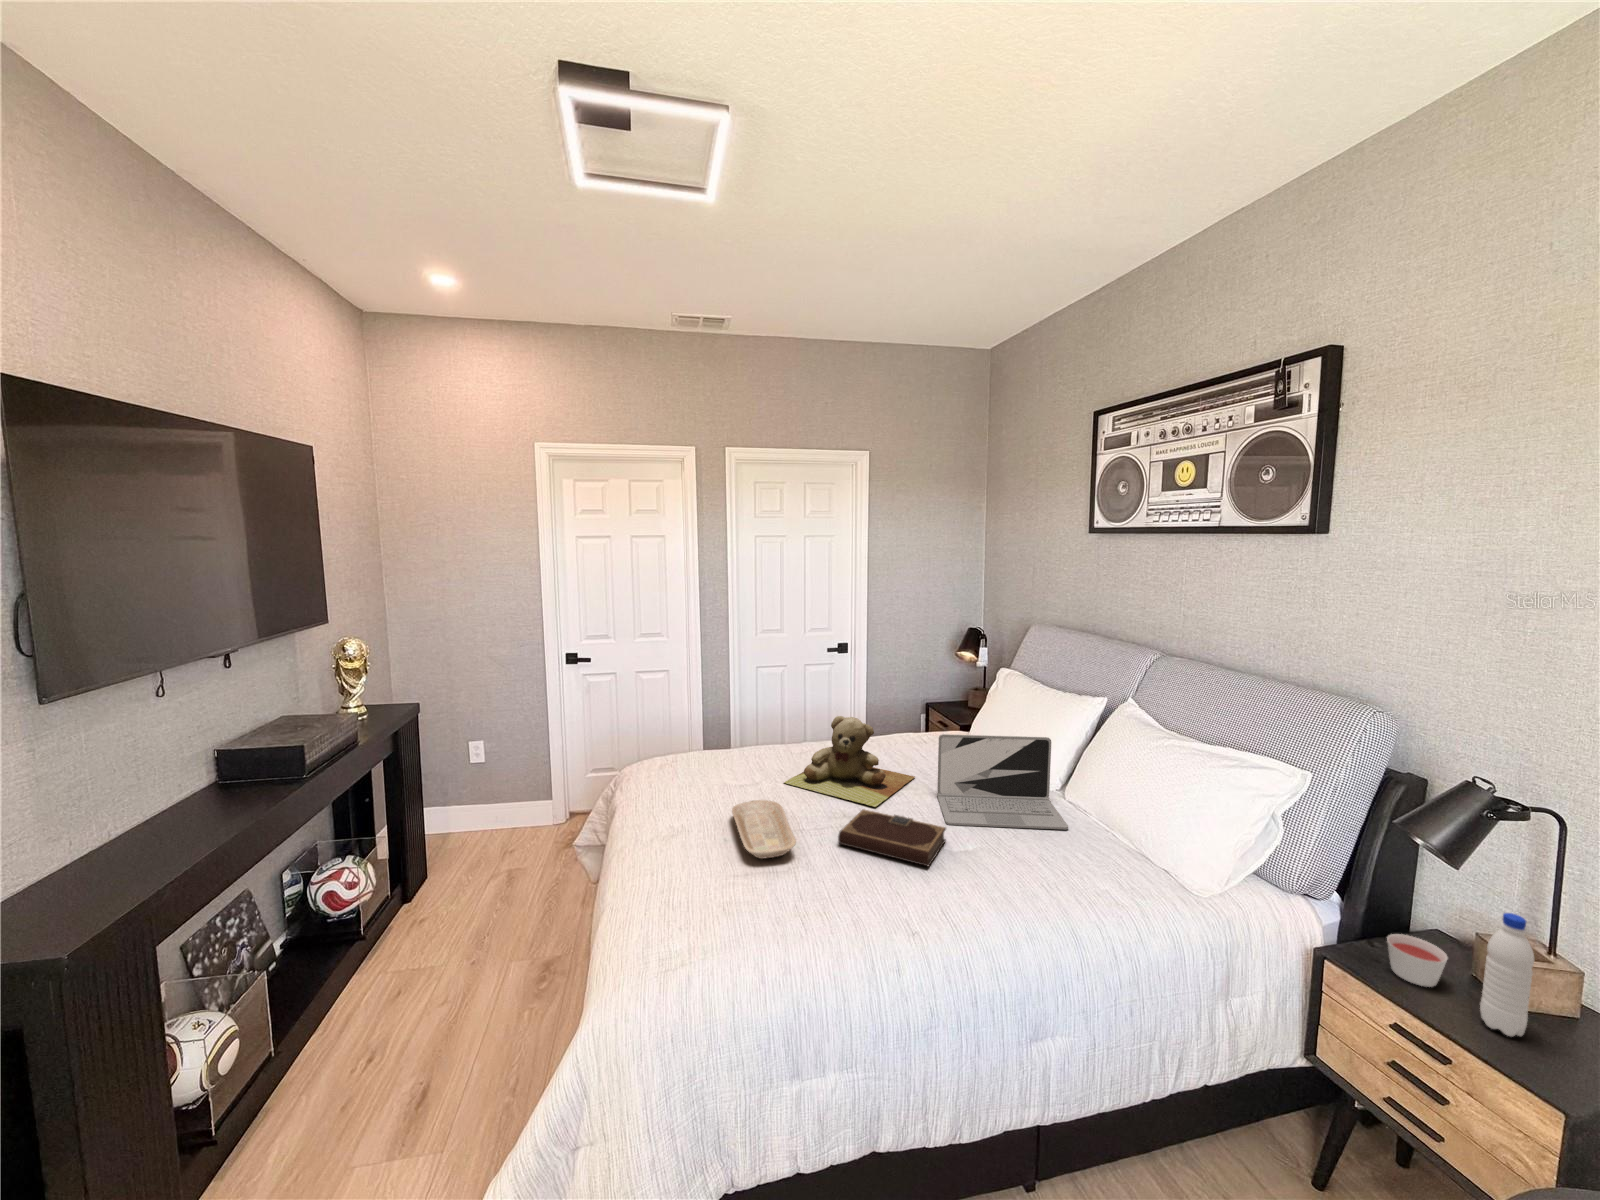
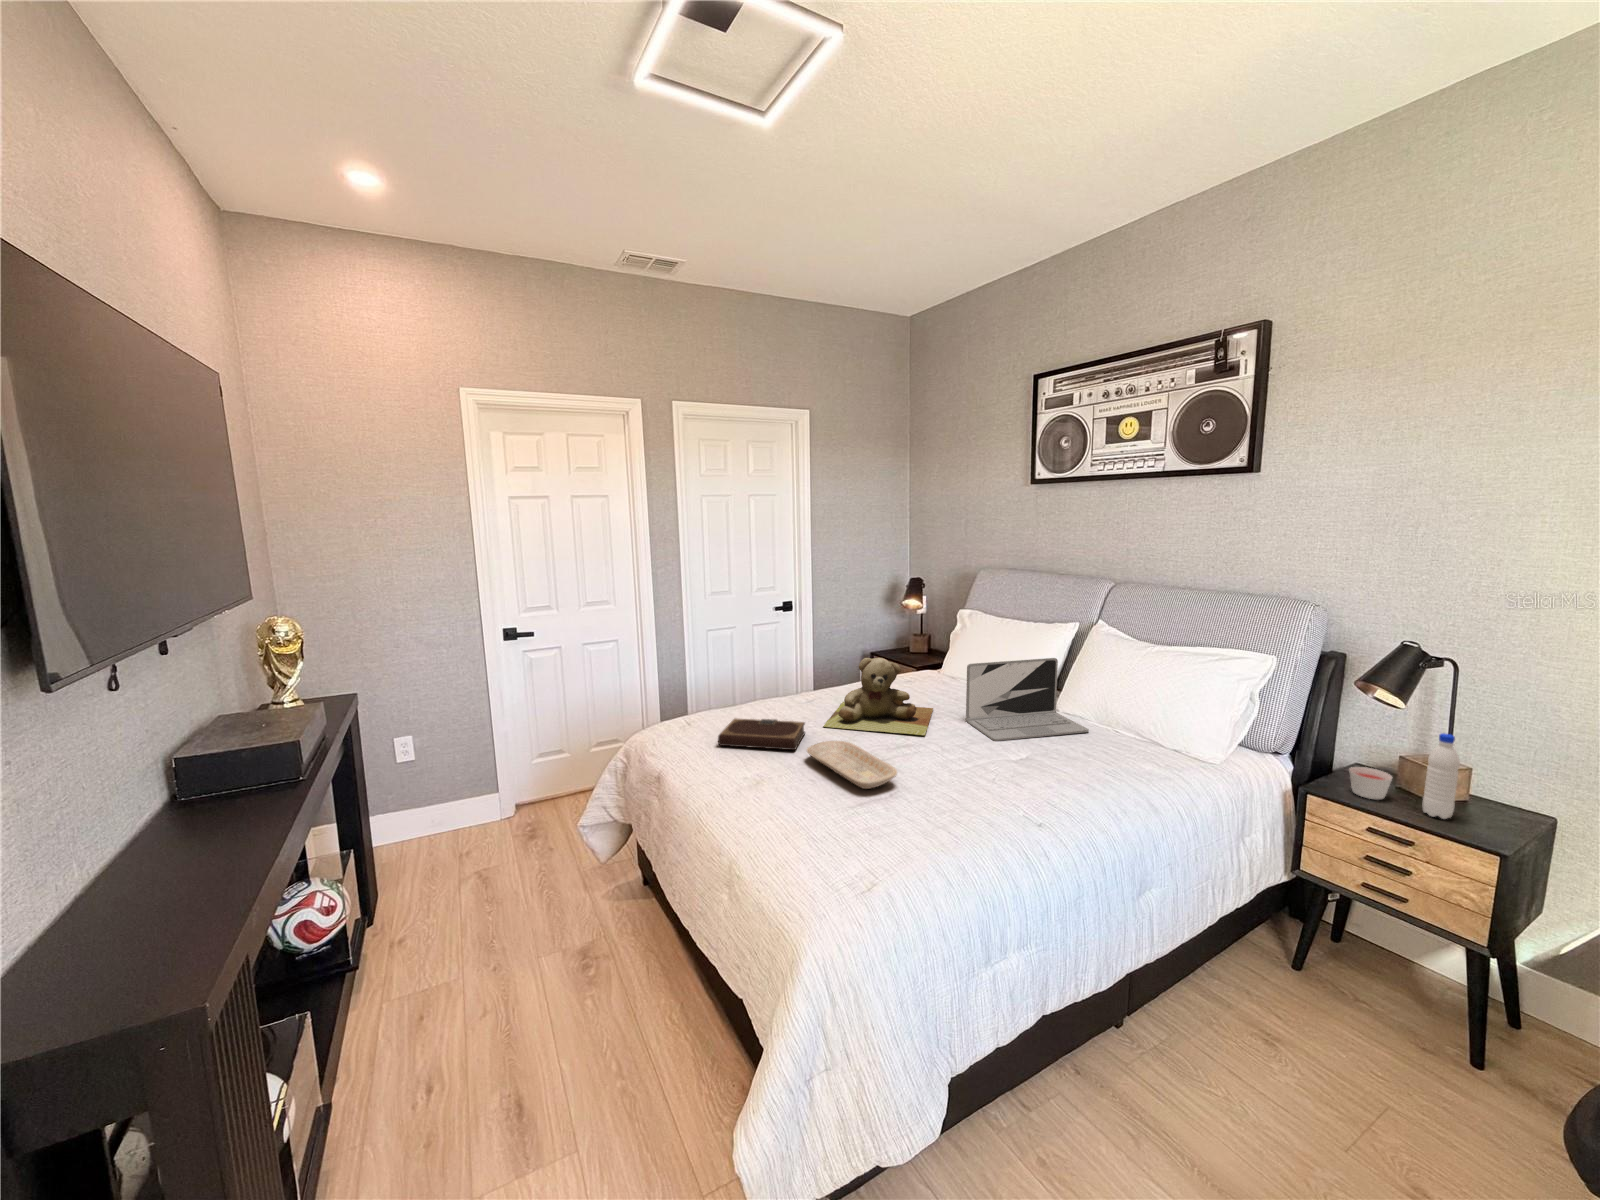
notebook: present [838,809,946,866] -> present [718,718,805,750]

